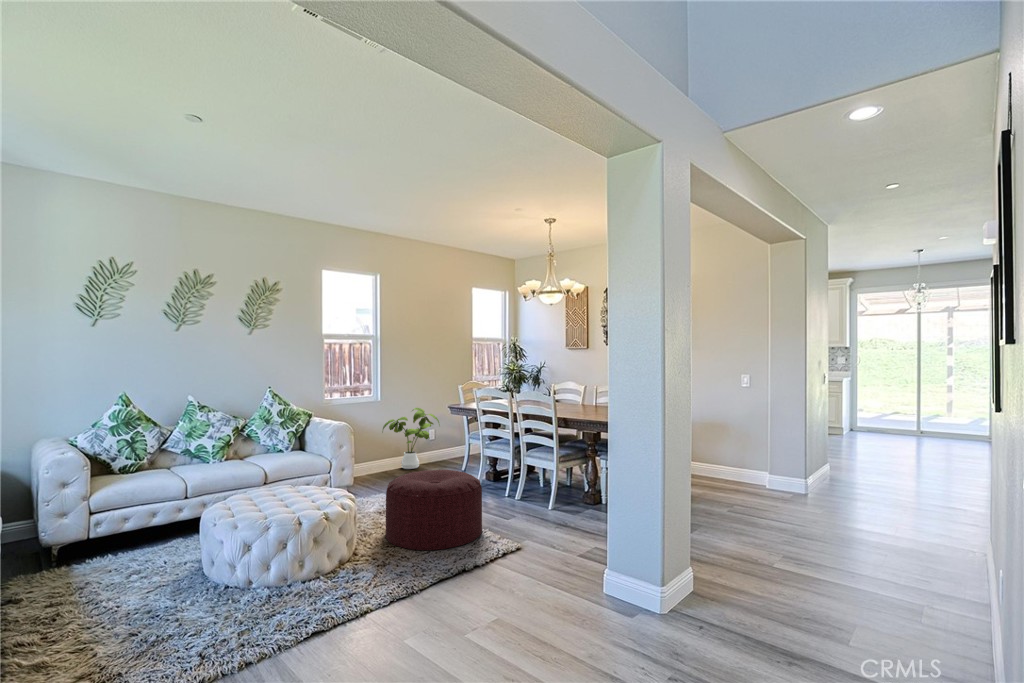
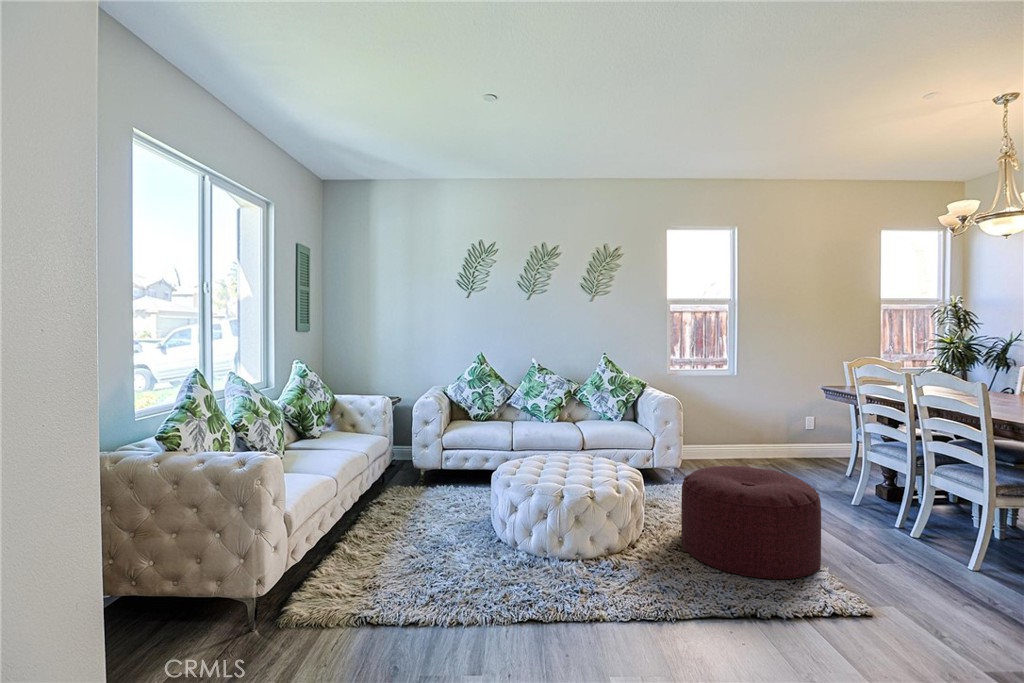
house plant: present [383,408,440,469] -> none [735,386,813,463]

